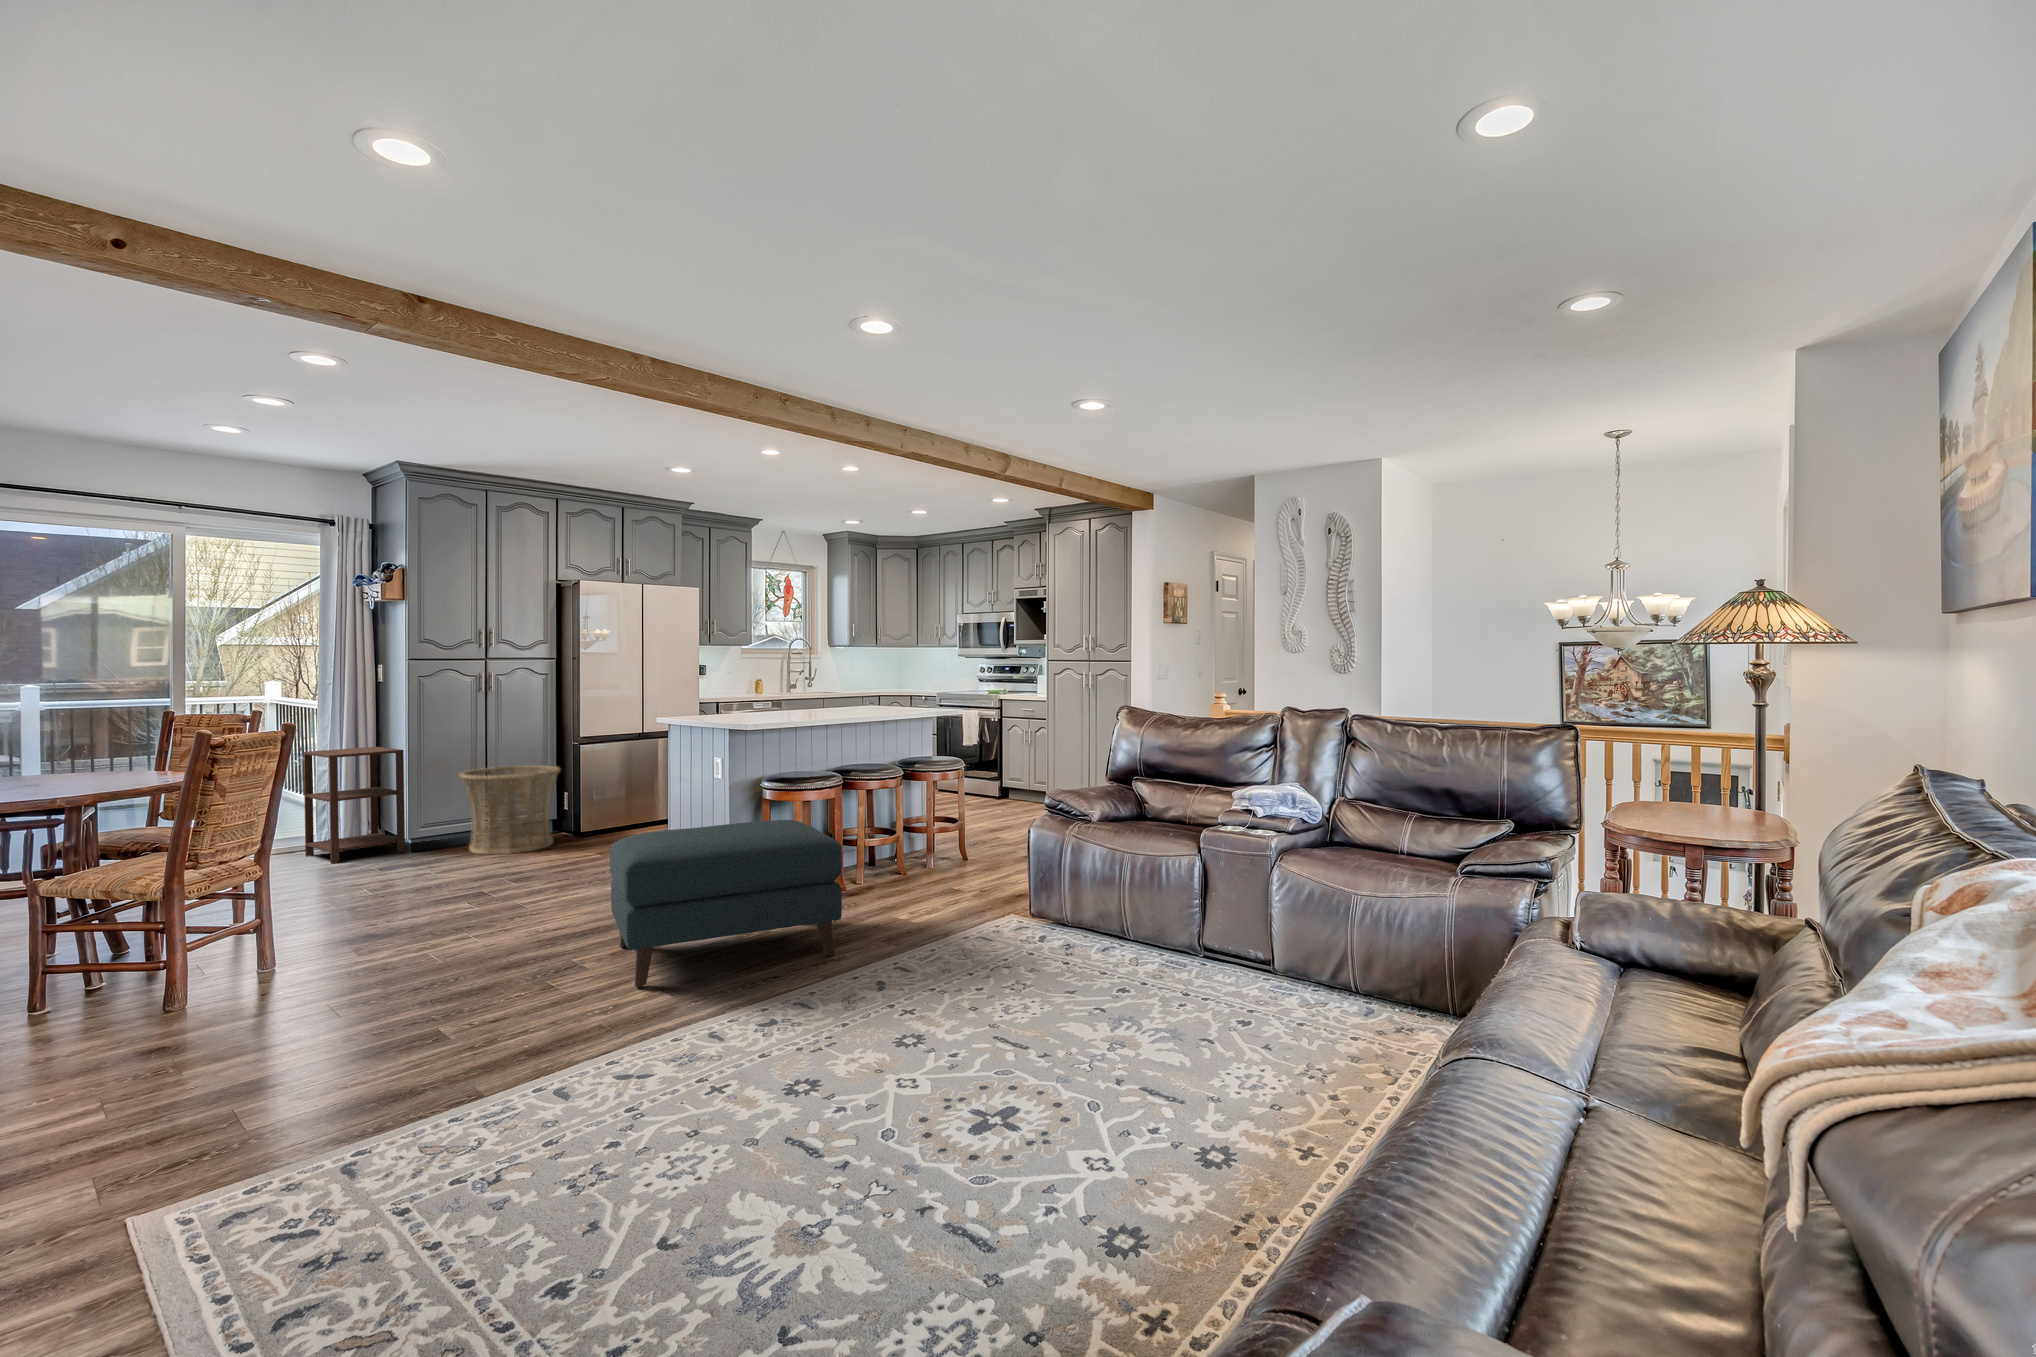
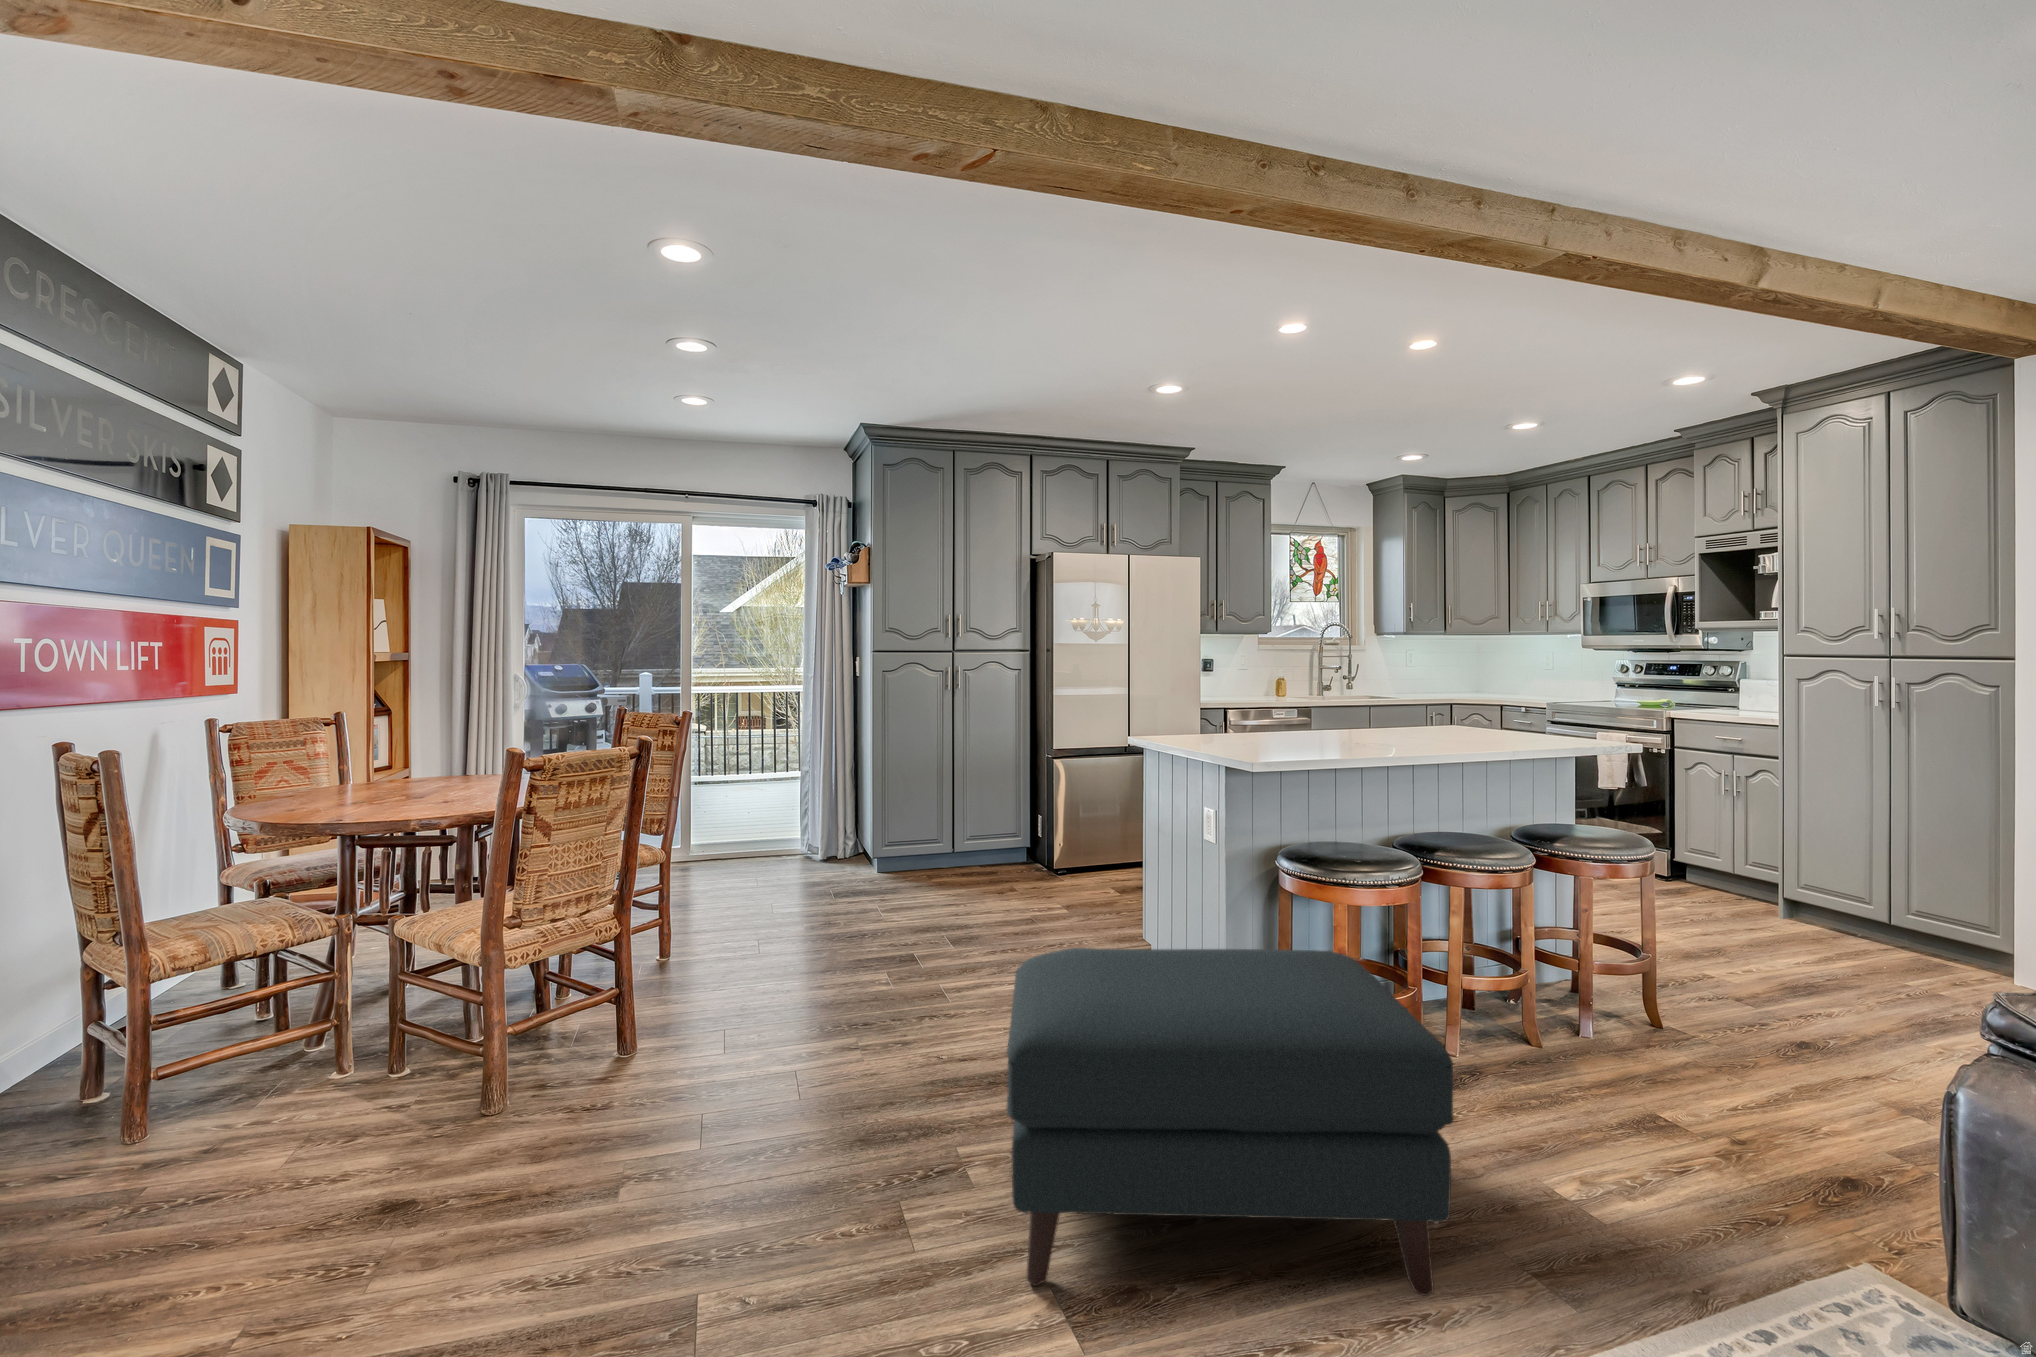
side table: present [304,747,405,863] -> none [778,750,866,883]
basket: present [459,766,560,854] -> none [915,781,1027,895]

